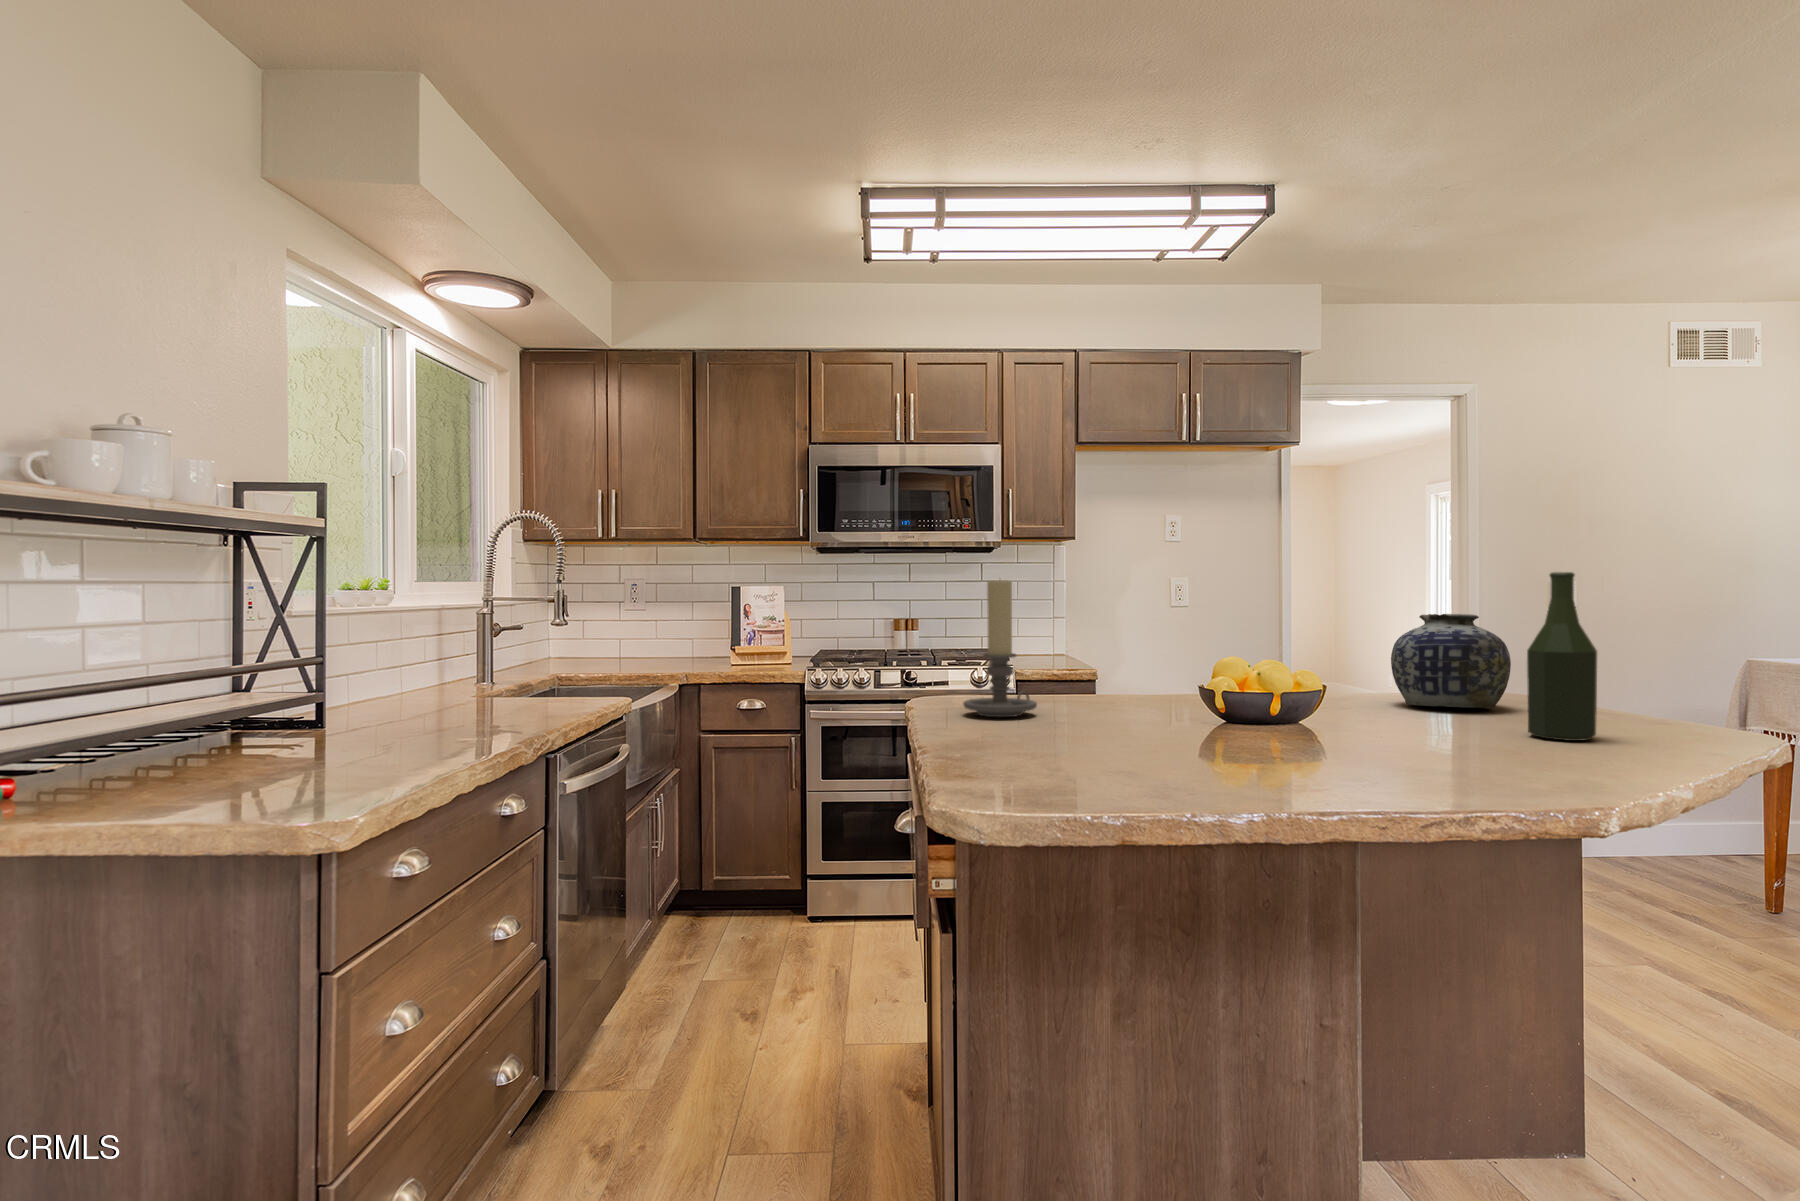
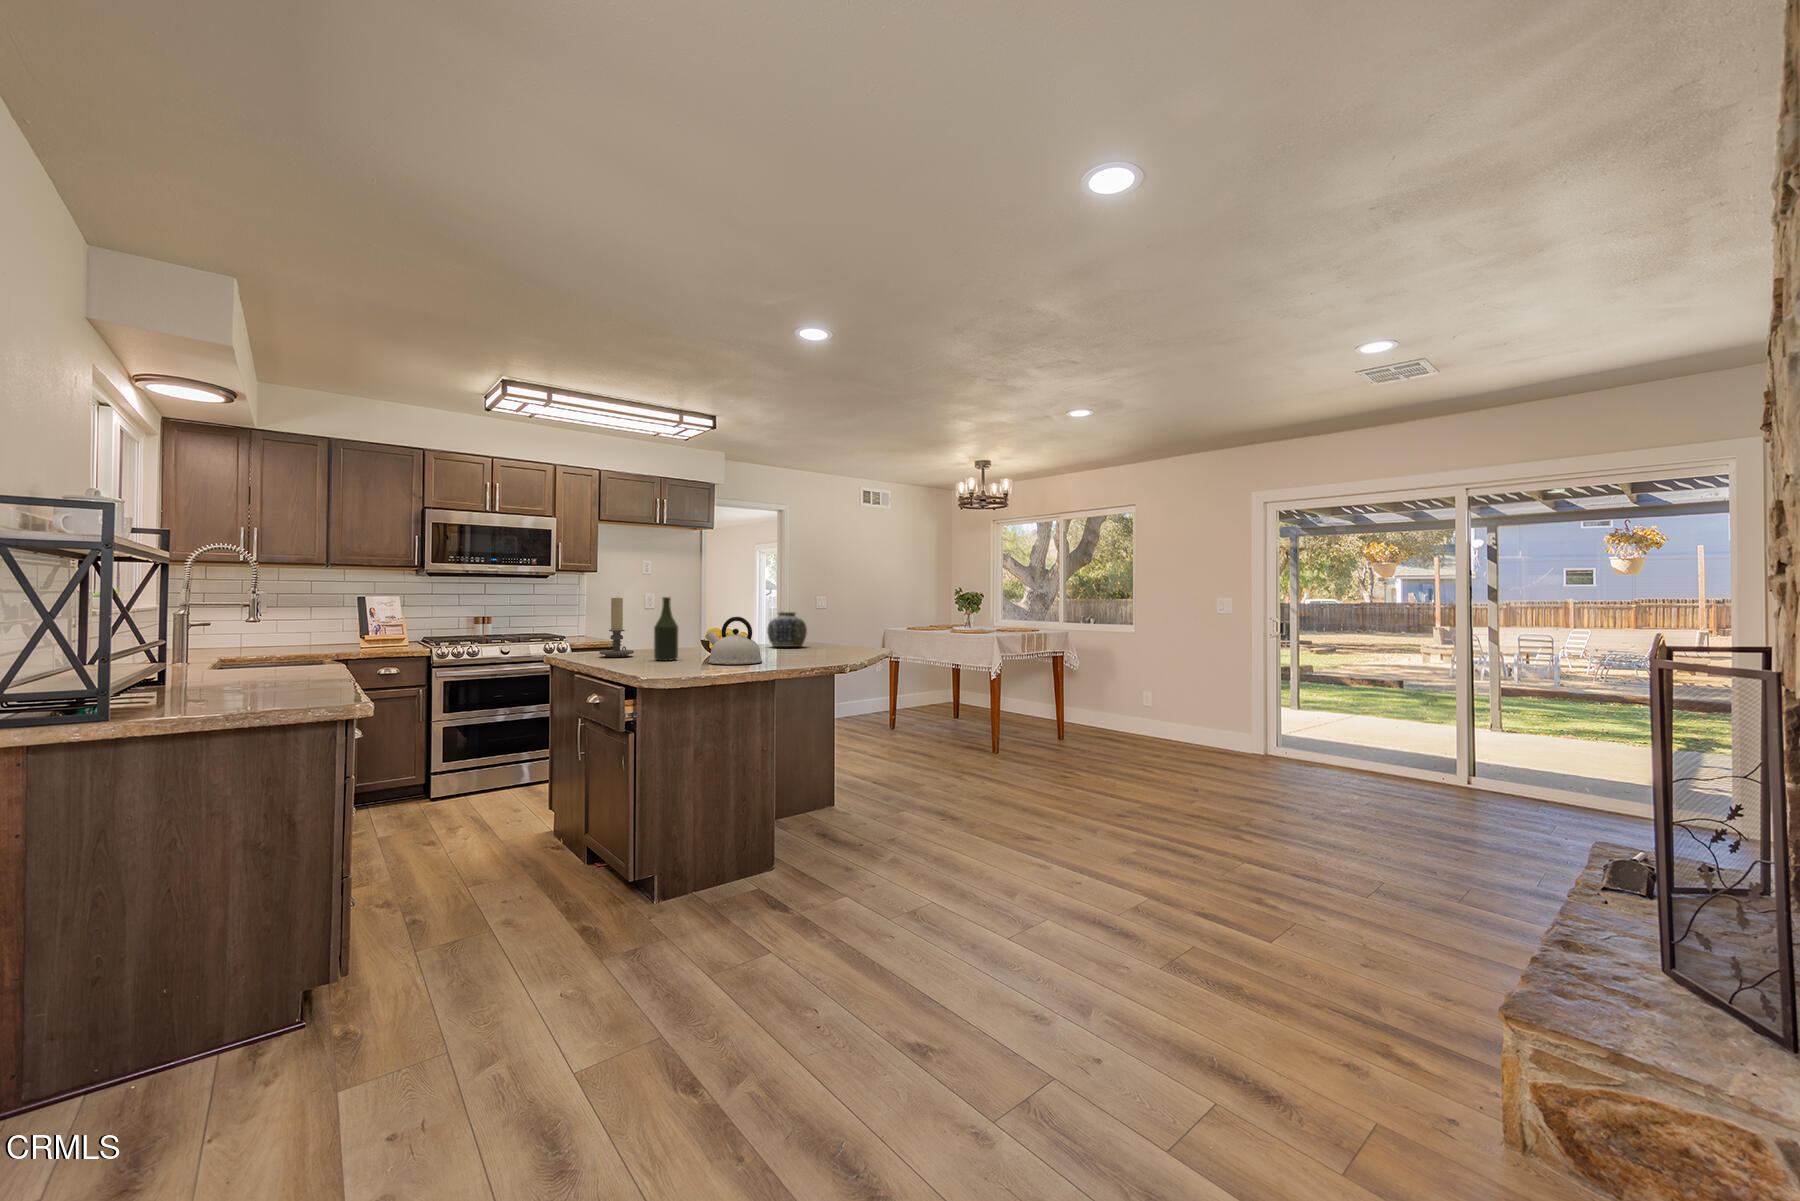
bottle: present [1527,572,1597,741] -> present [654,597,678,661]
kettle: none [1171,630,1342,780] -> present [705,617,762,664]

